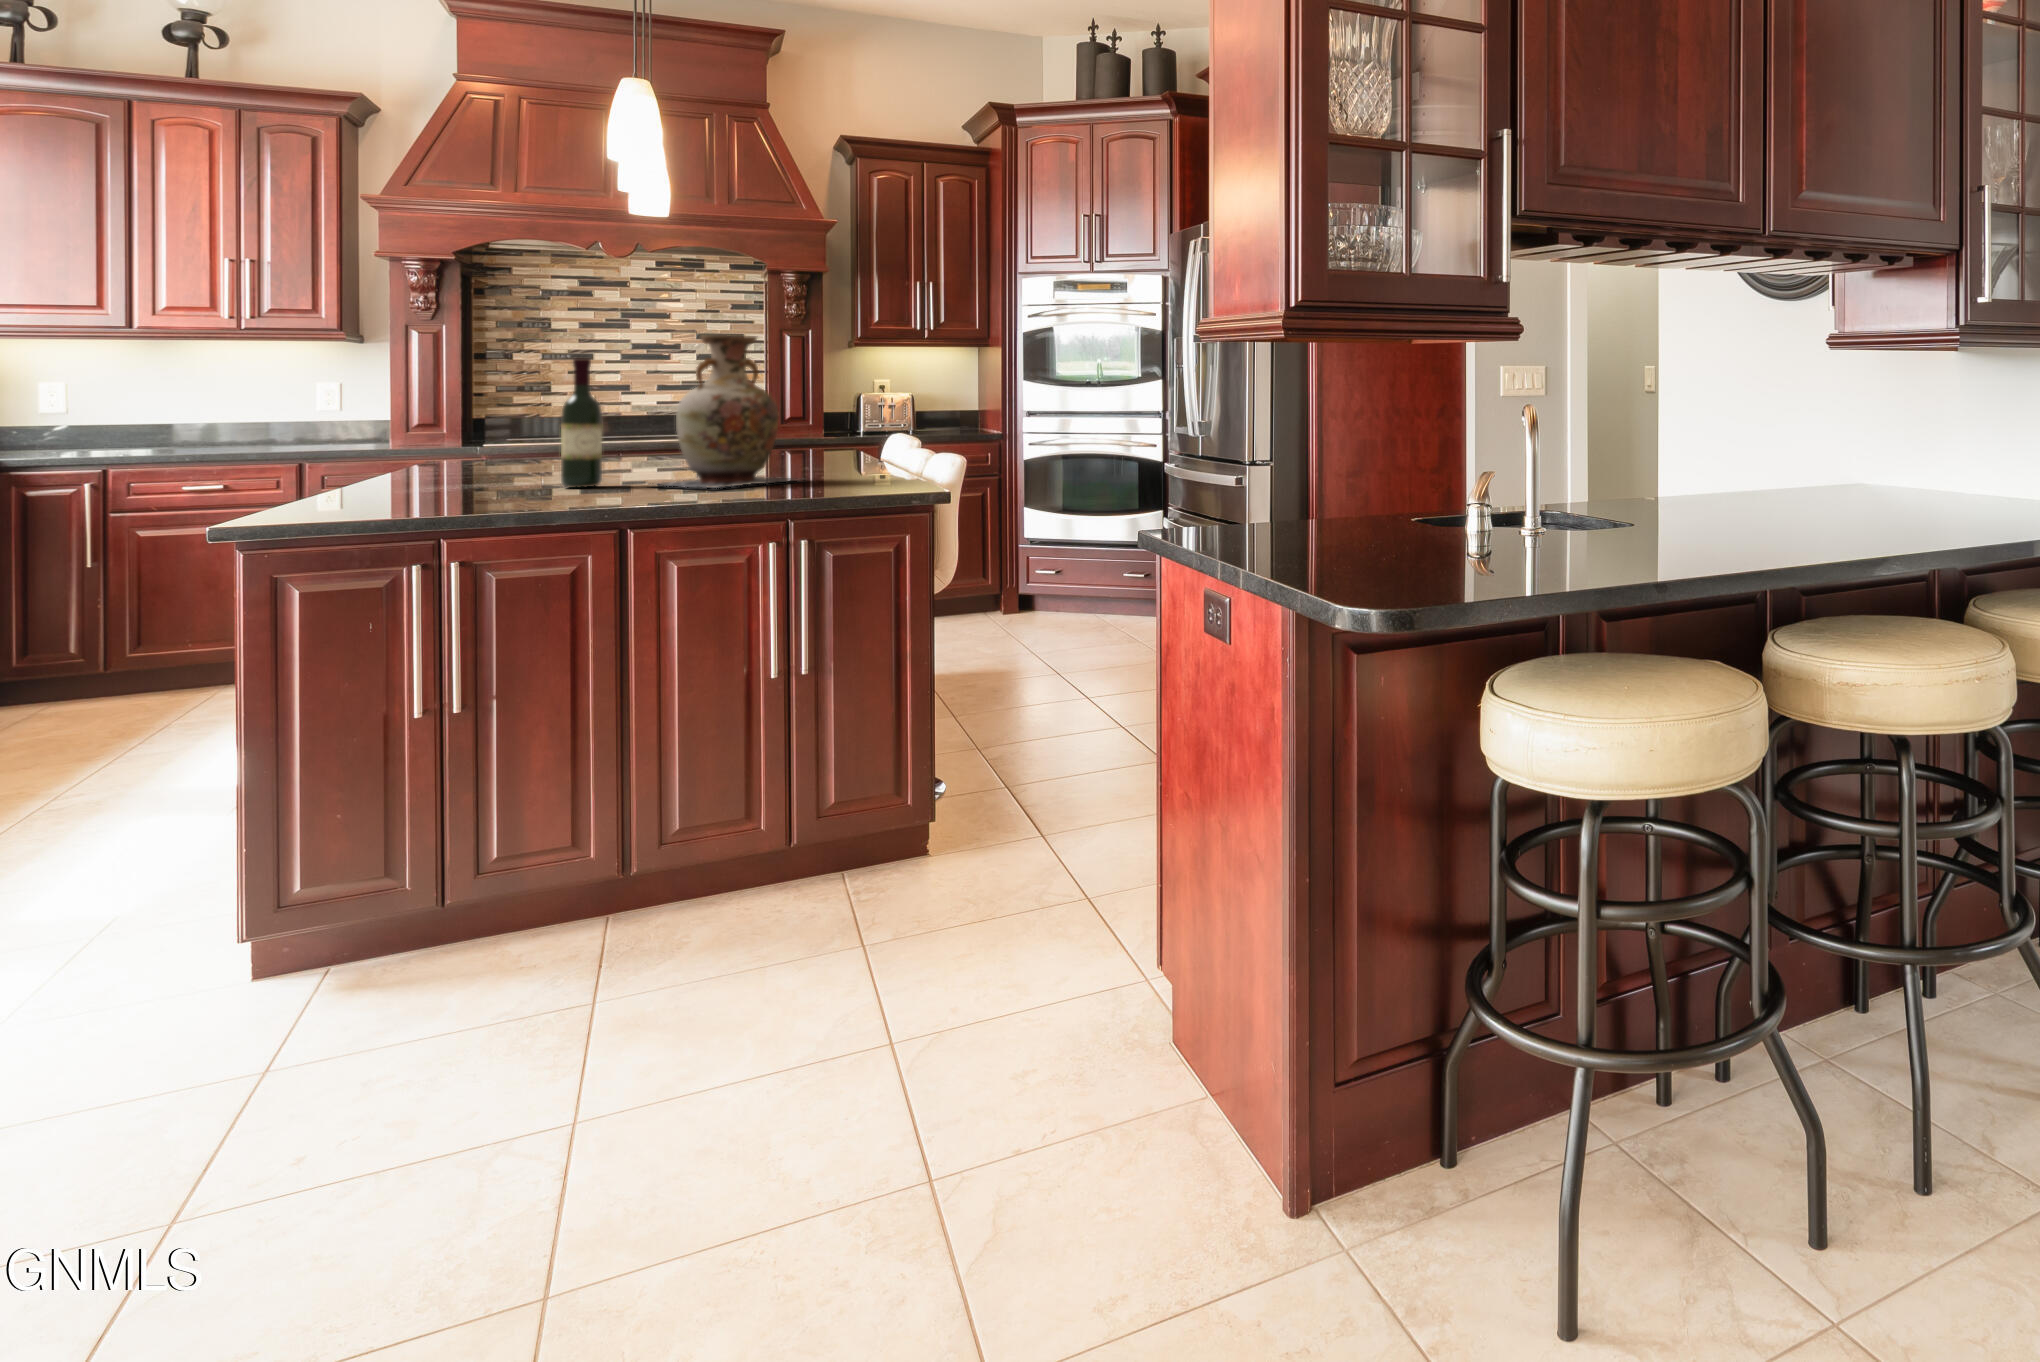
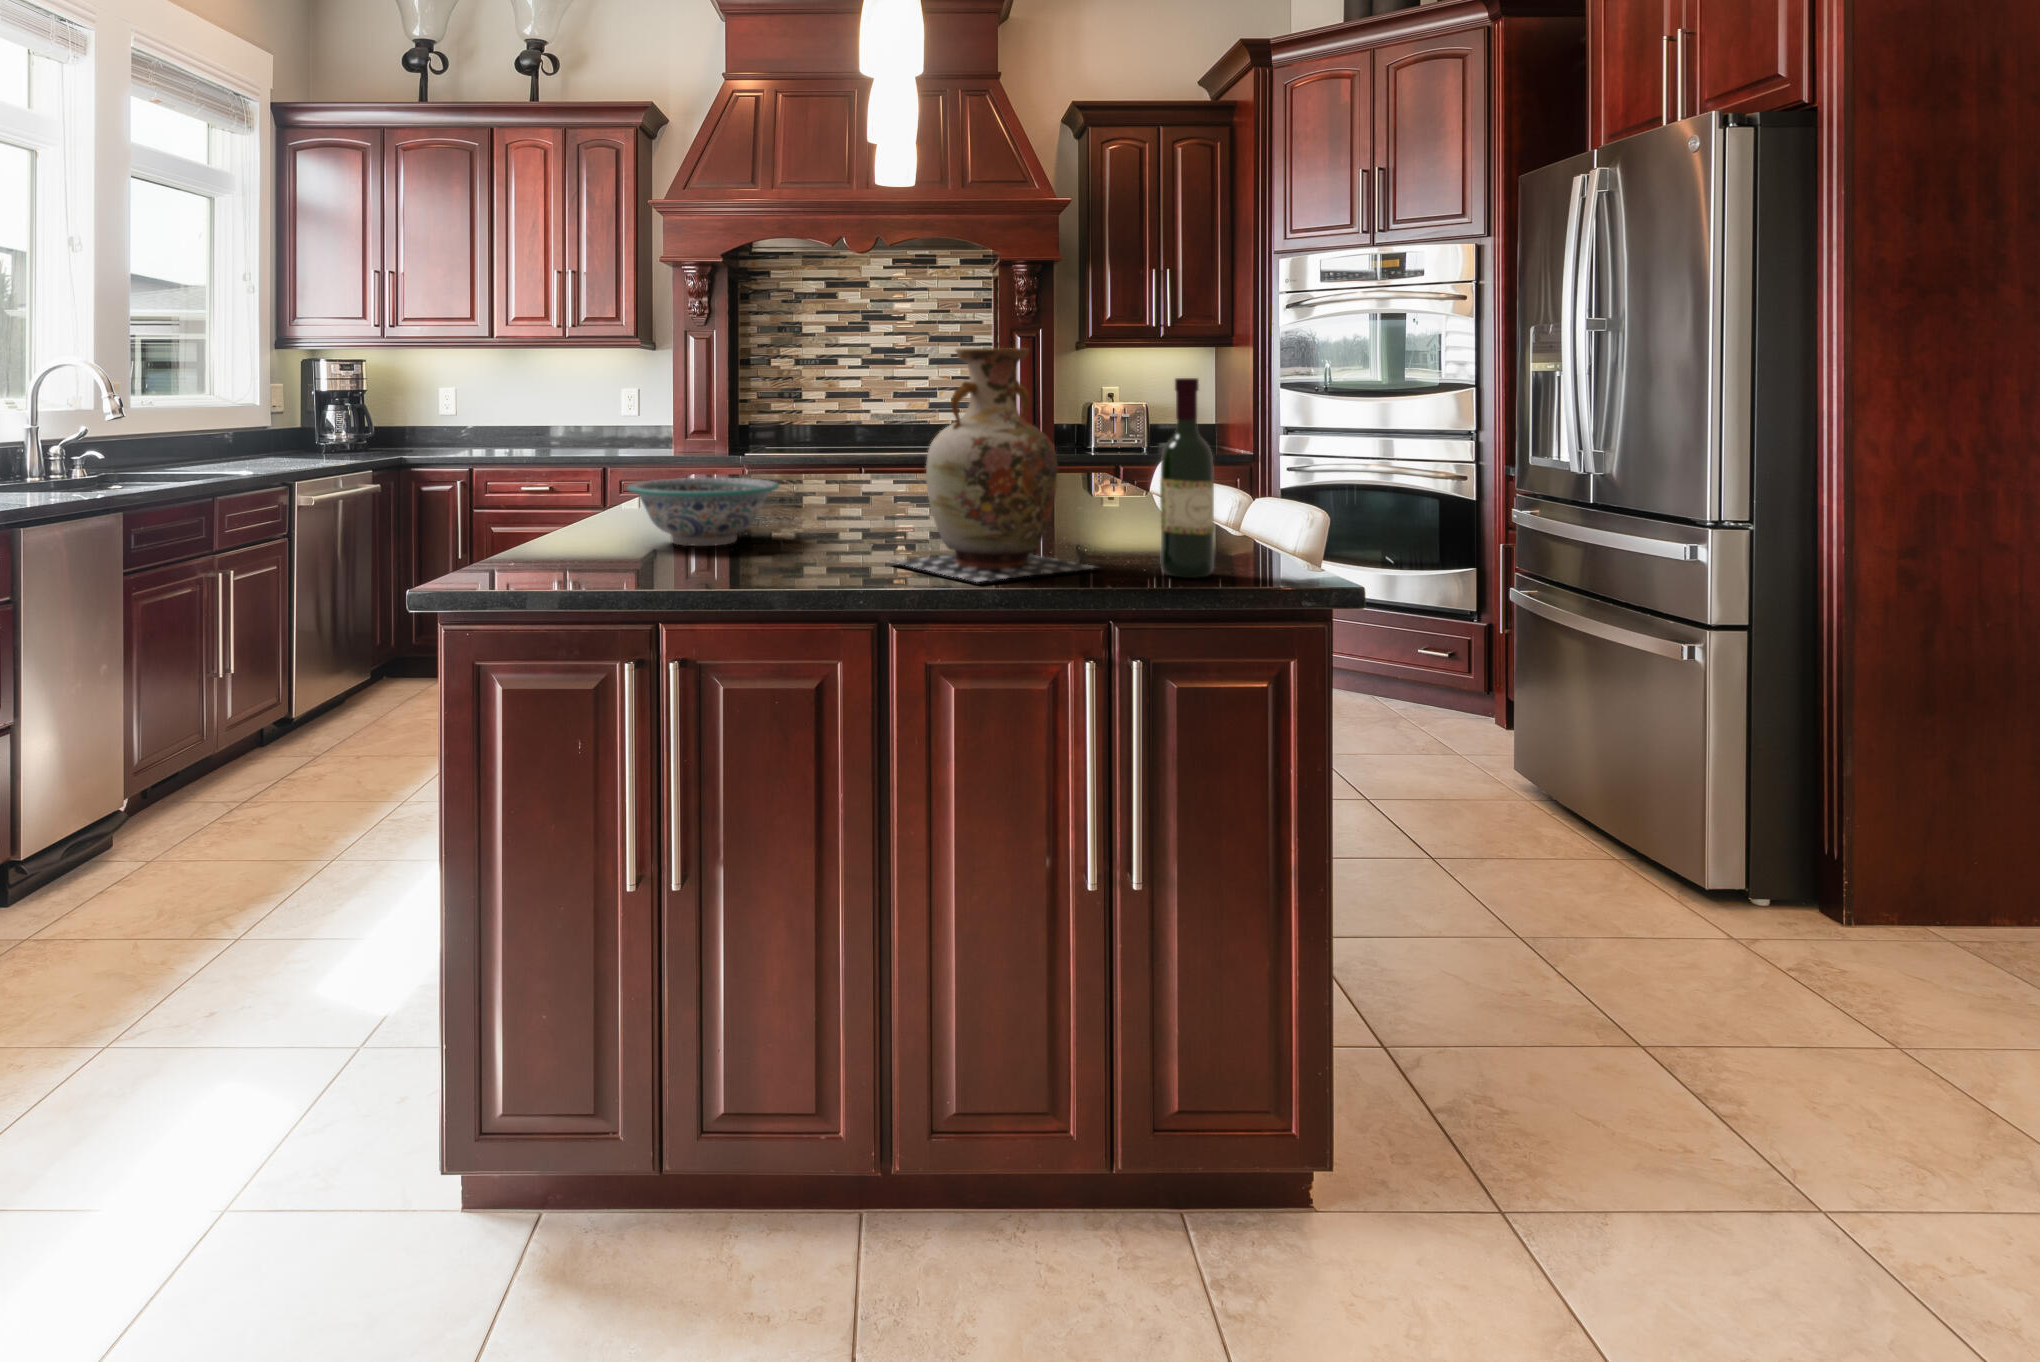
wine bottle: present [561,358,602,488] -> present [1160,378,1214,578]
decorative bowl: none [396,438,546,488] -> present [628,478,779,546]

